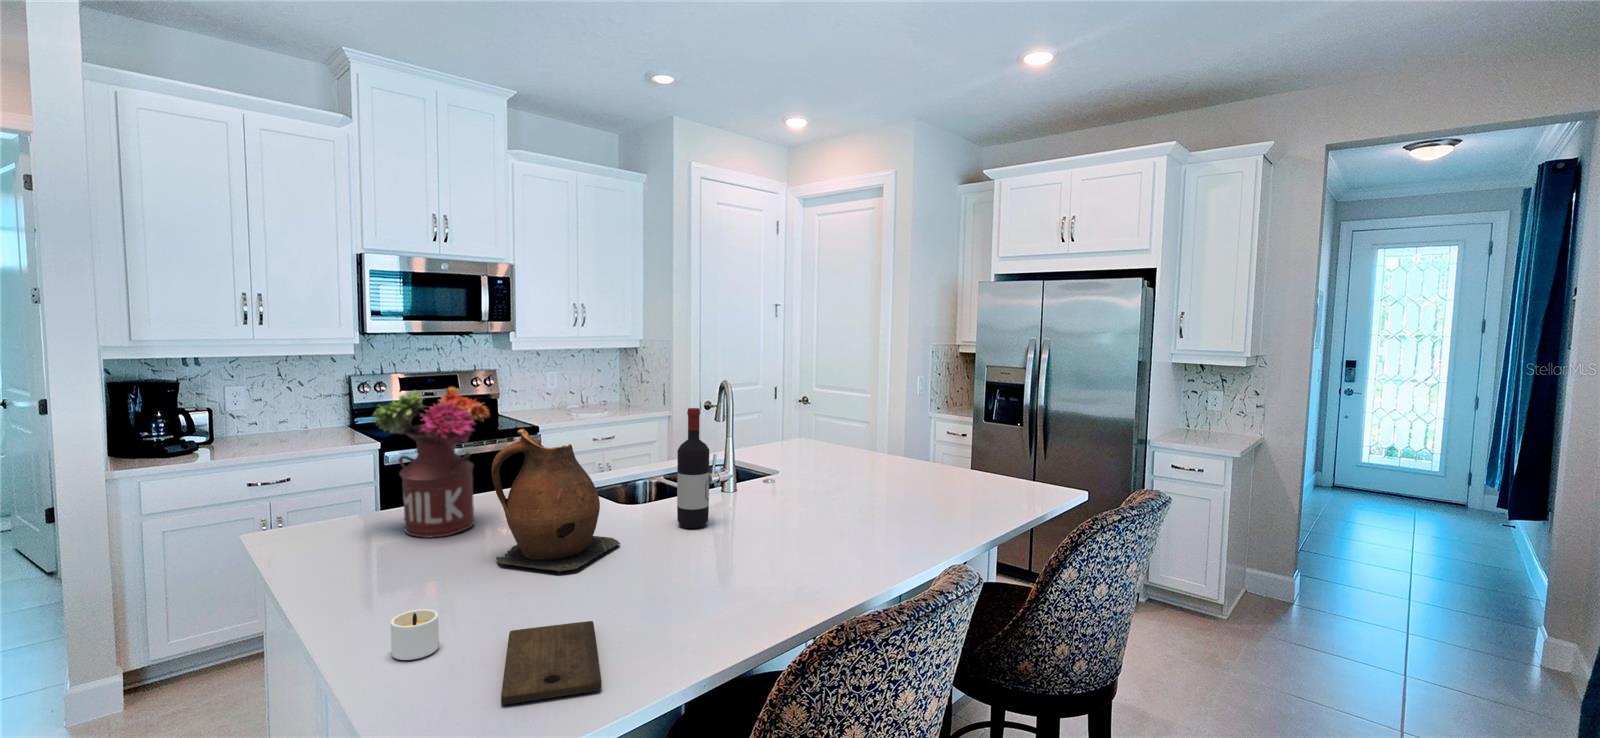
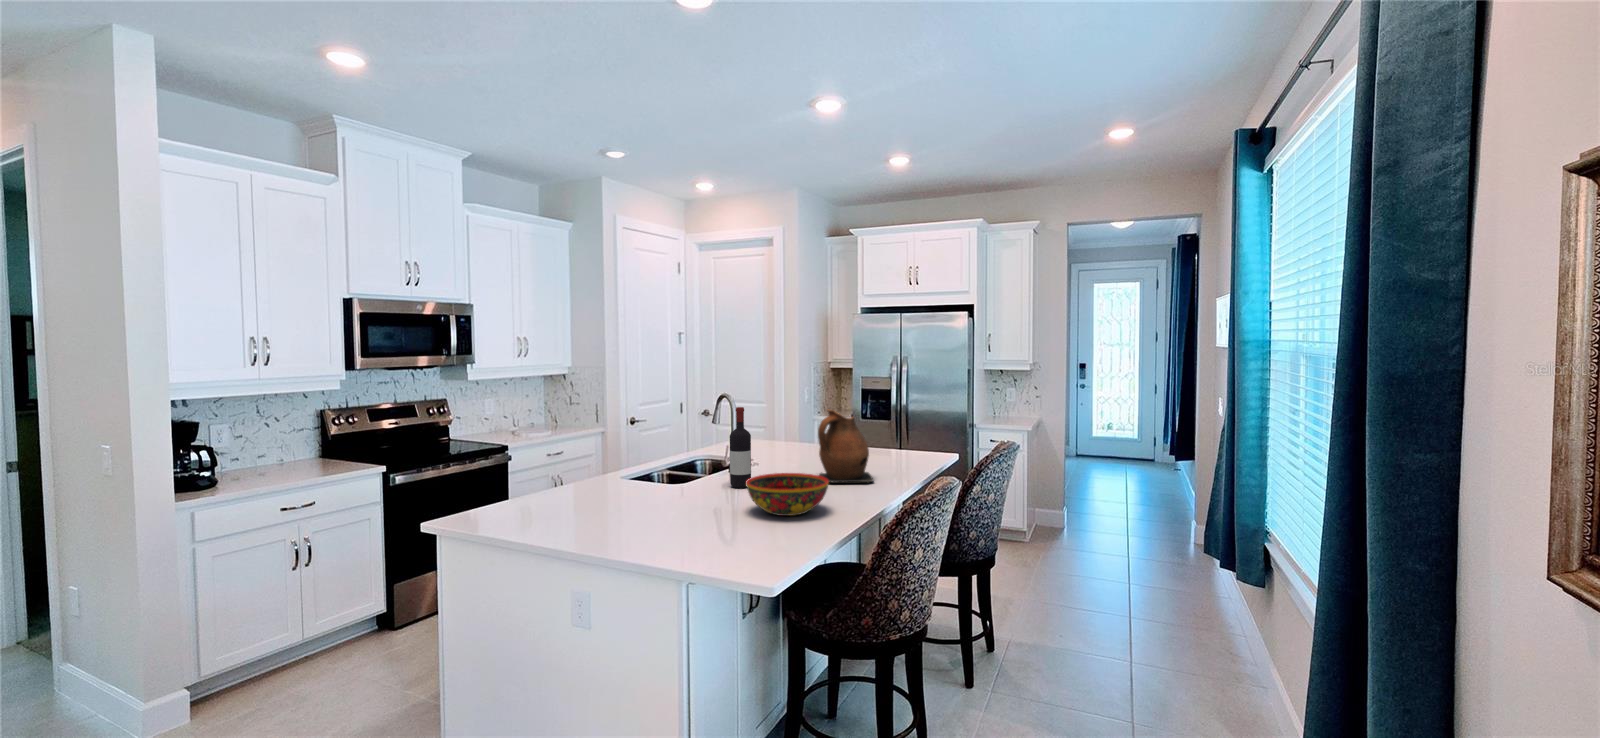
flower arrangement: present [373,387,489,538] -> none [530,400,604,507]
ceramic pitcher: present [492,429,620,574] -> present [818,410,874,483]
bowl: none [625,520,763,602] -> present [746,473,829,516]
candle: present [391,609,439,660] -> none [659,524,689,550]
cutting board: present [501,621,601,705] -> none [717,525,798,556]

